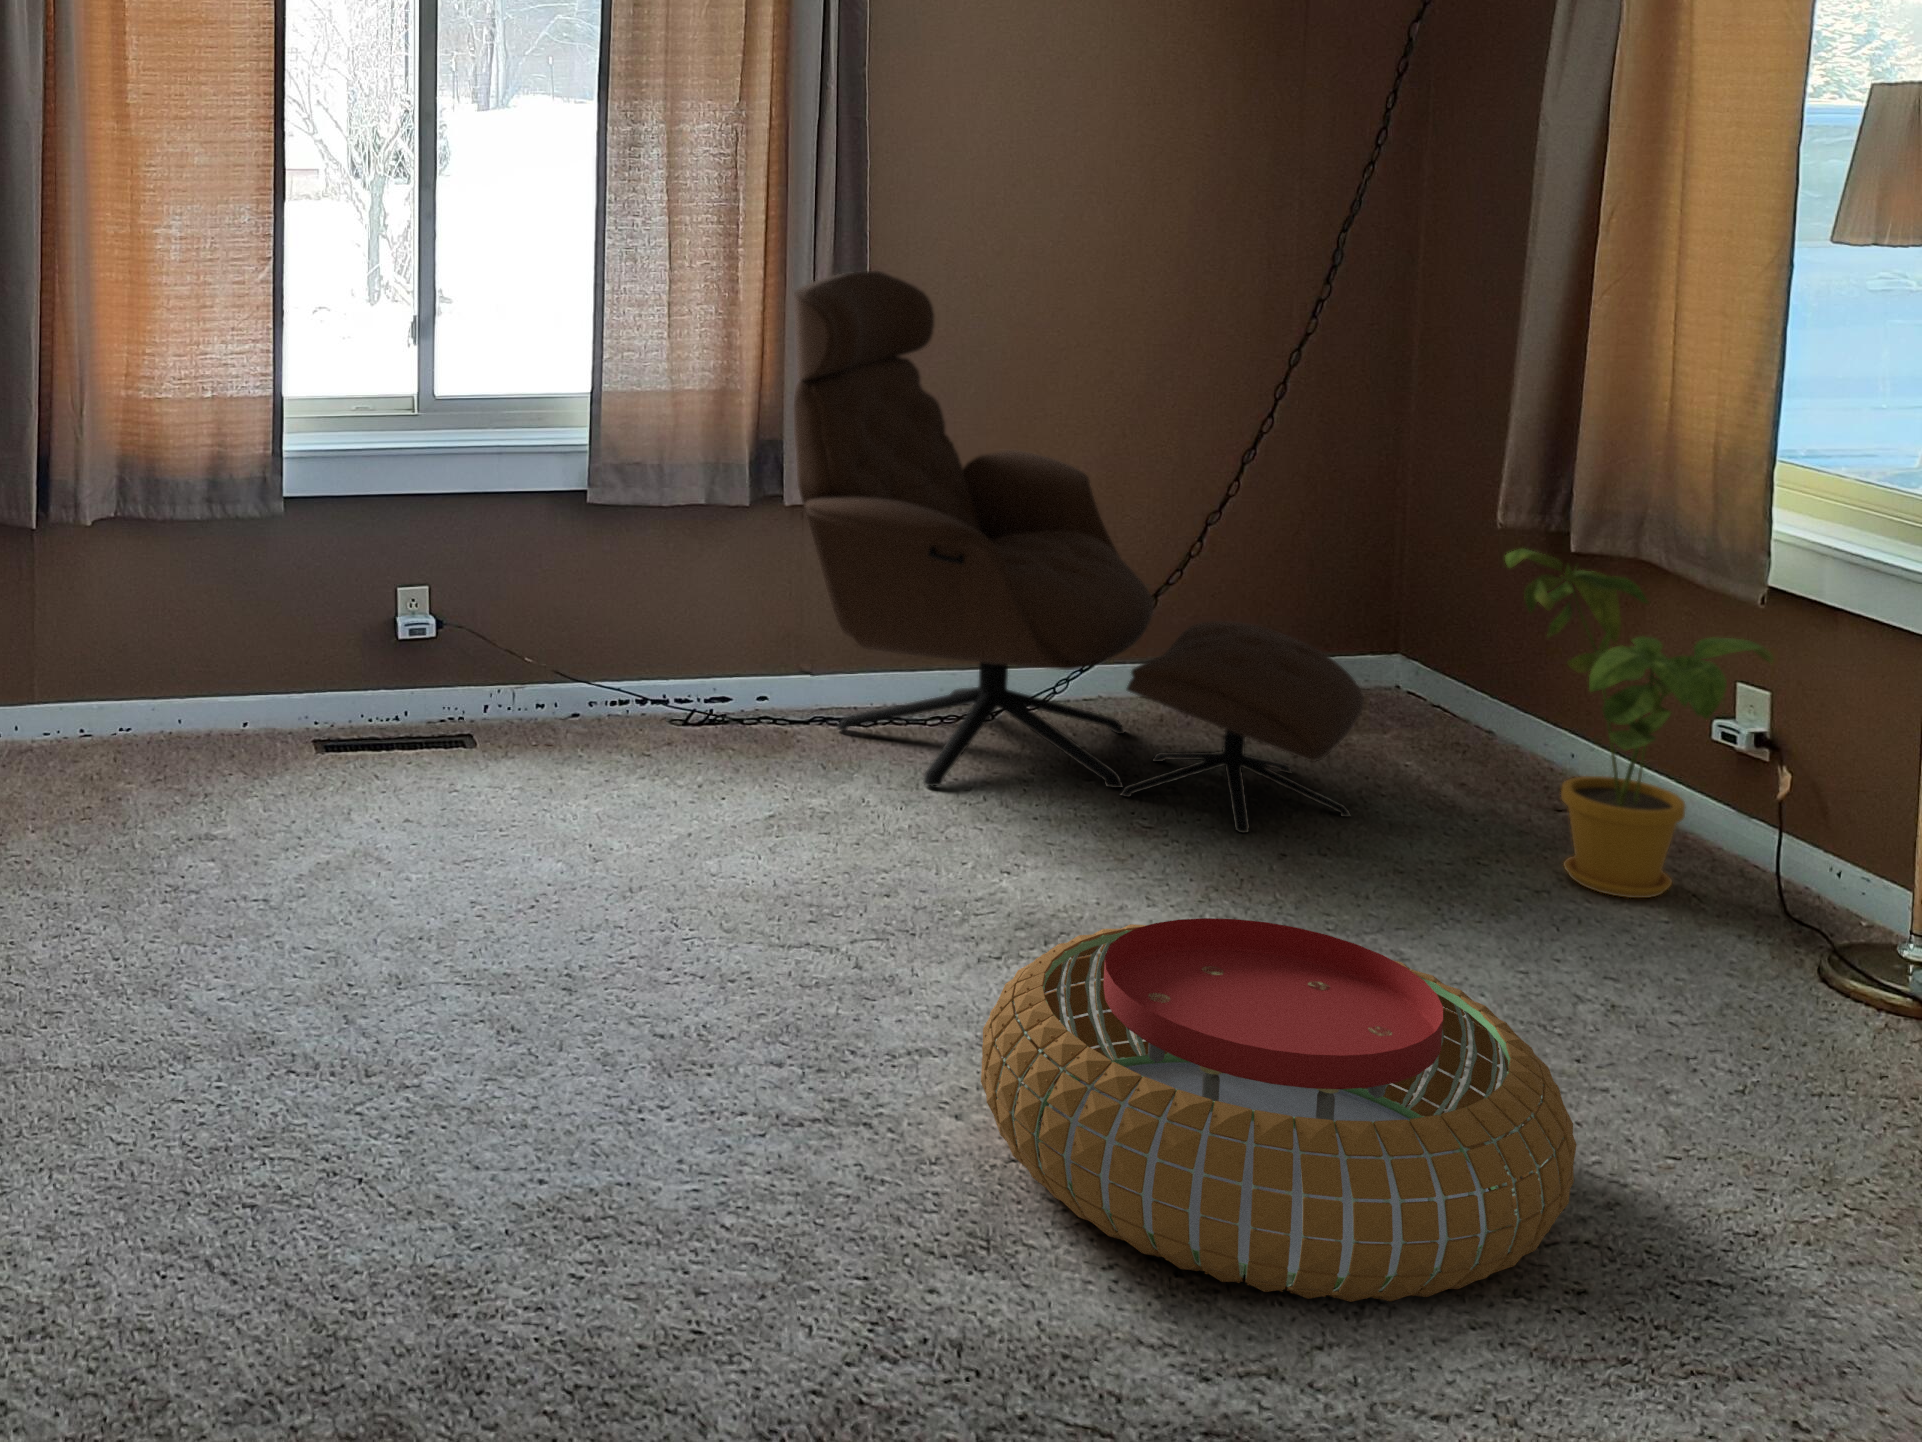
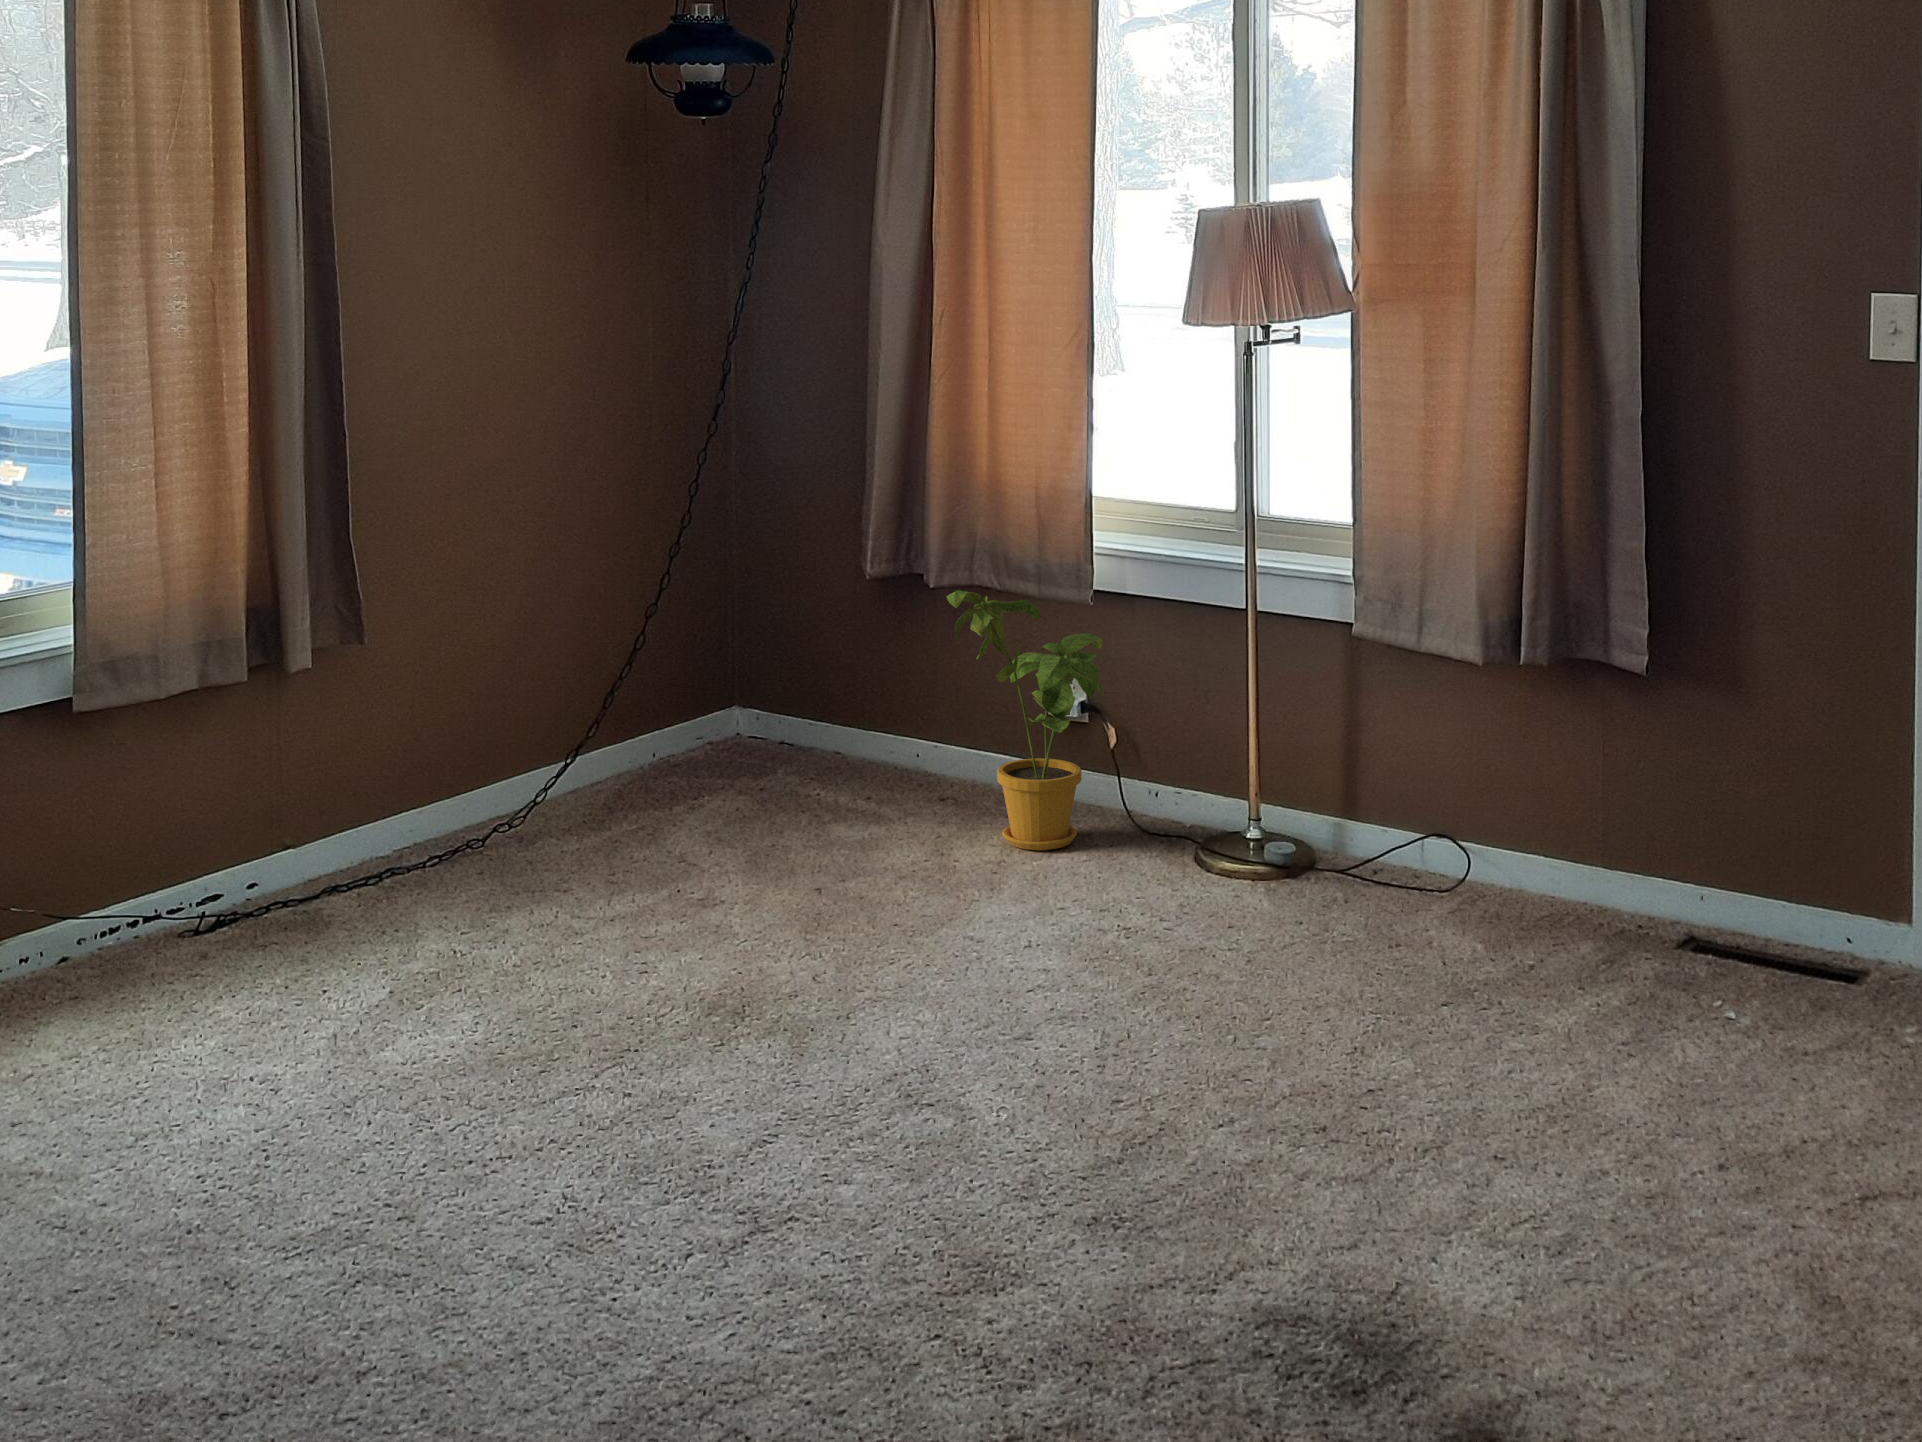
lounge chair: present [794,271,1364,833] -> none [303,418,833,919]
pouf: present [981,918,1576,1302] -> none [855,914,1301,1197]

